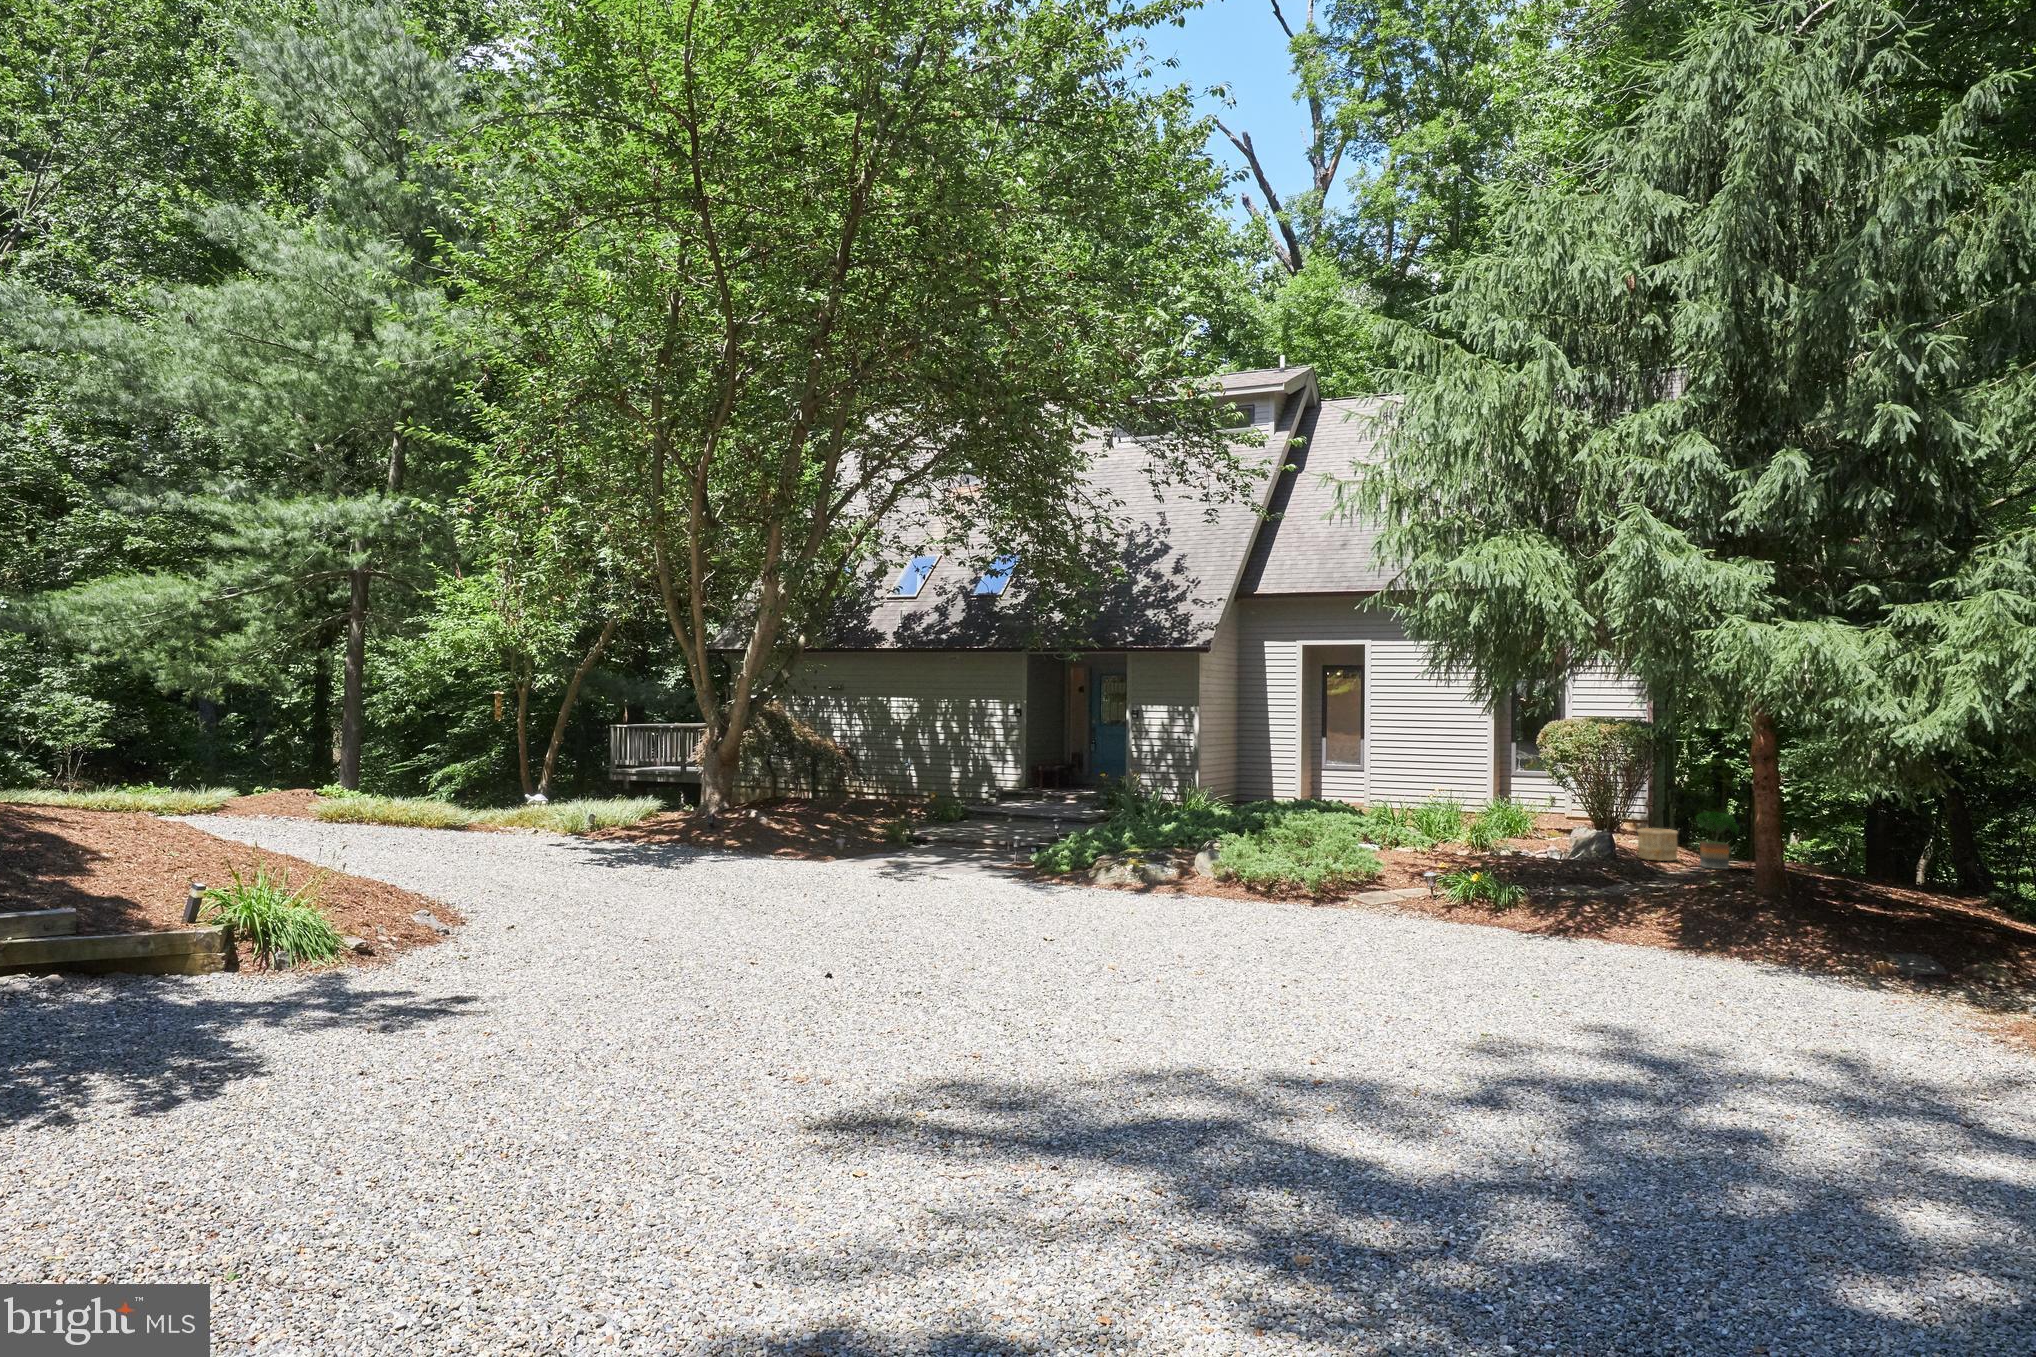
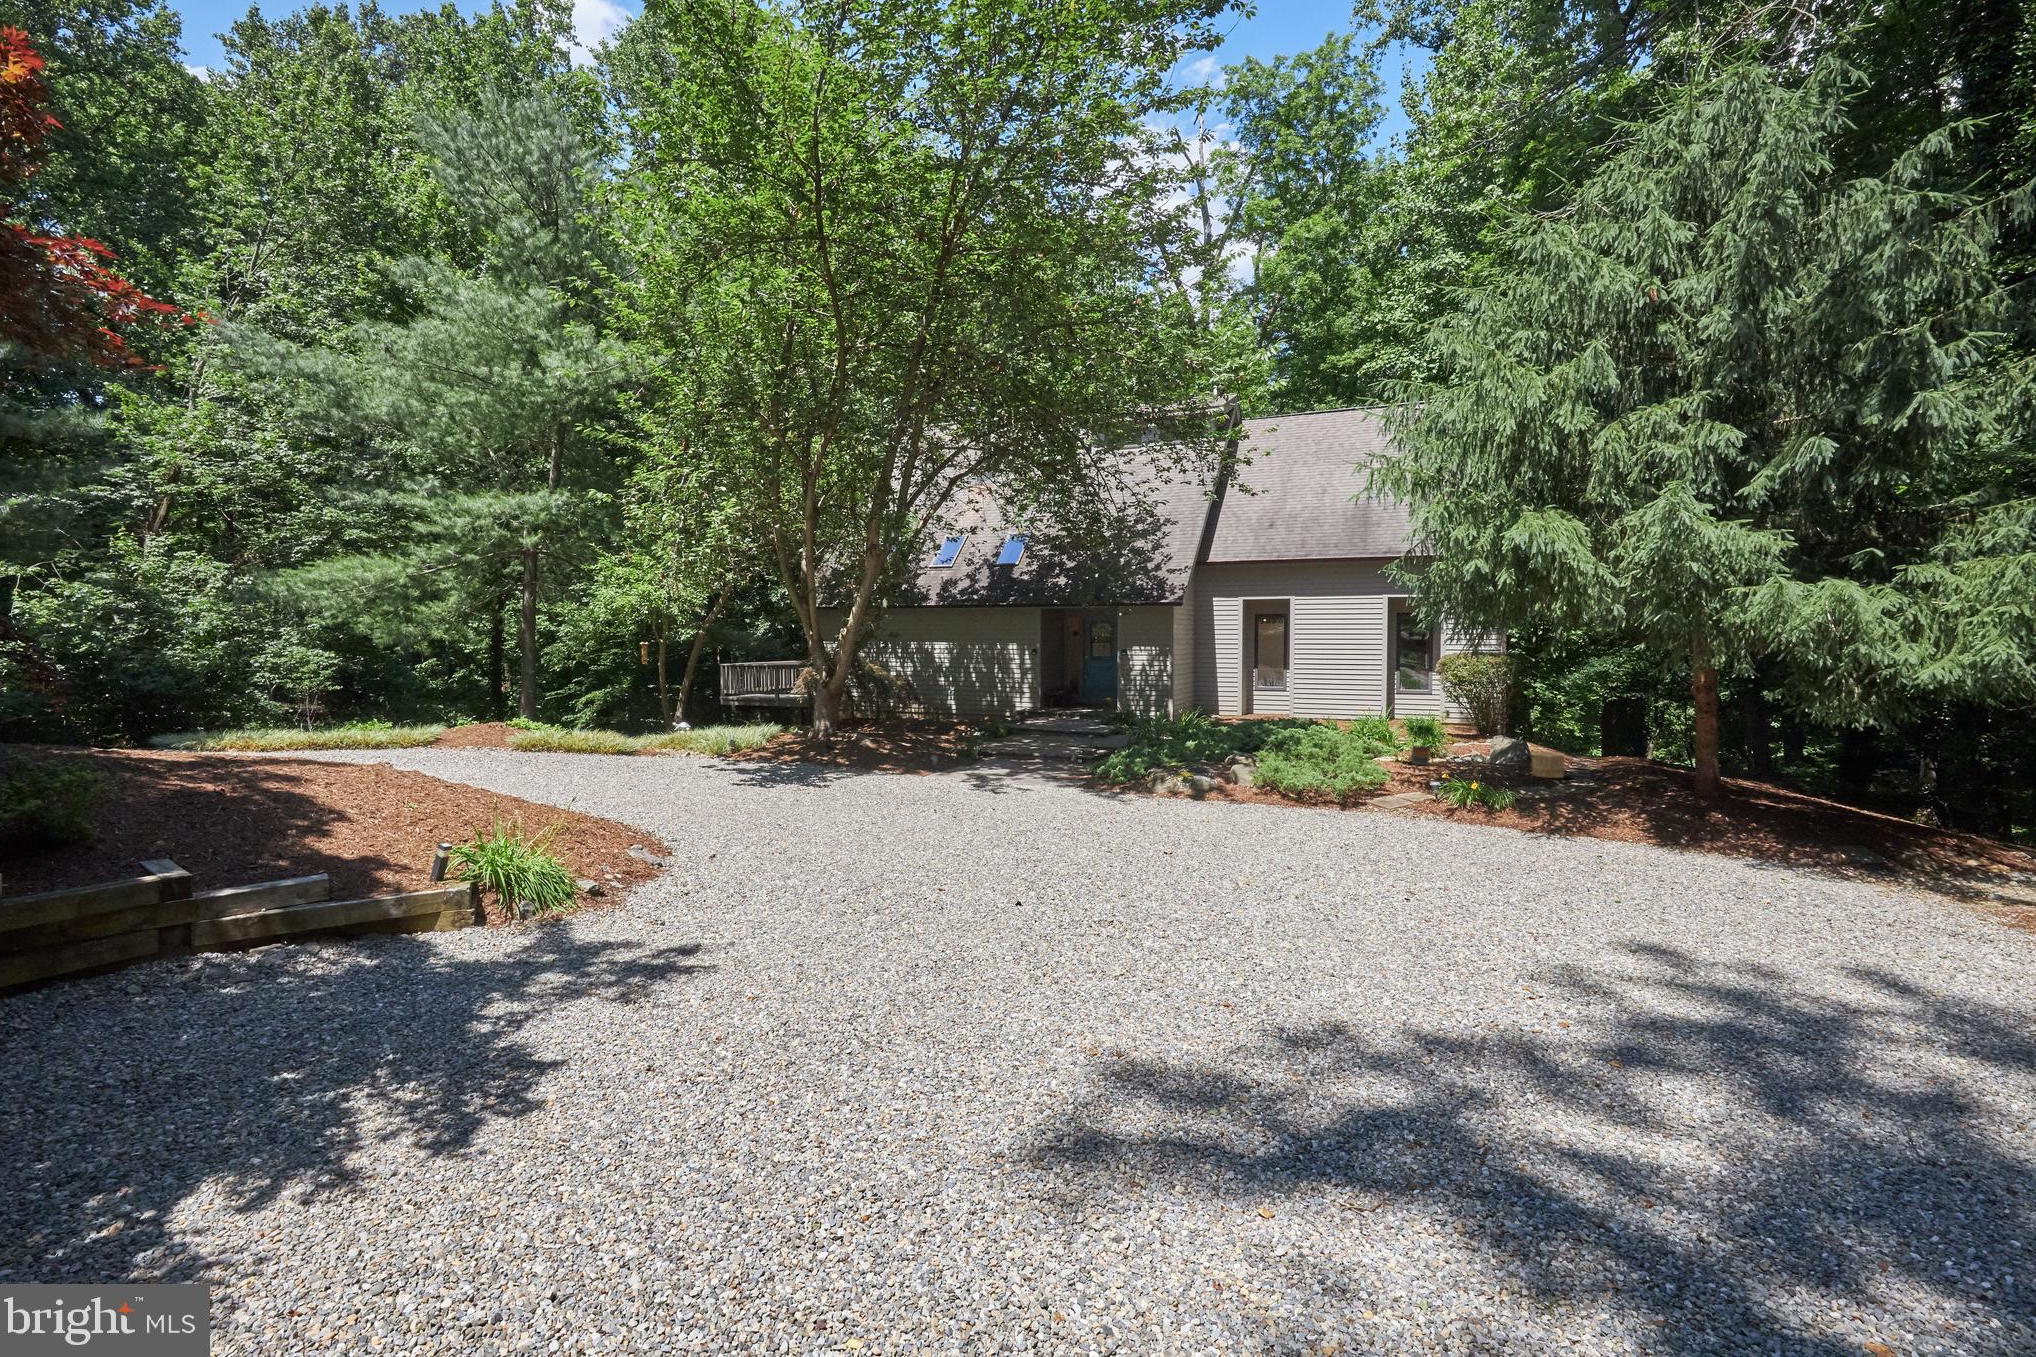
potted tree: present [1696,812,1739,869] -> present [1409,725,1436,765]

